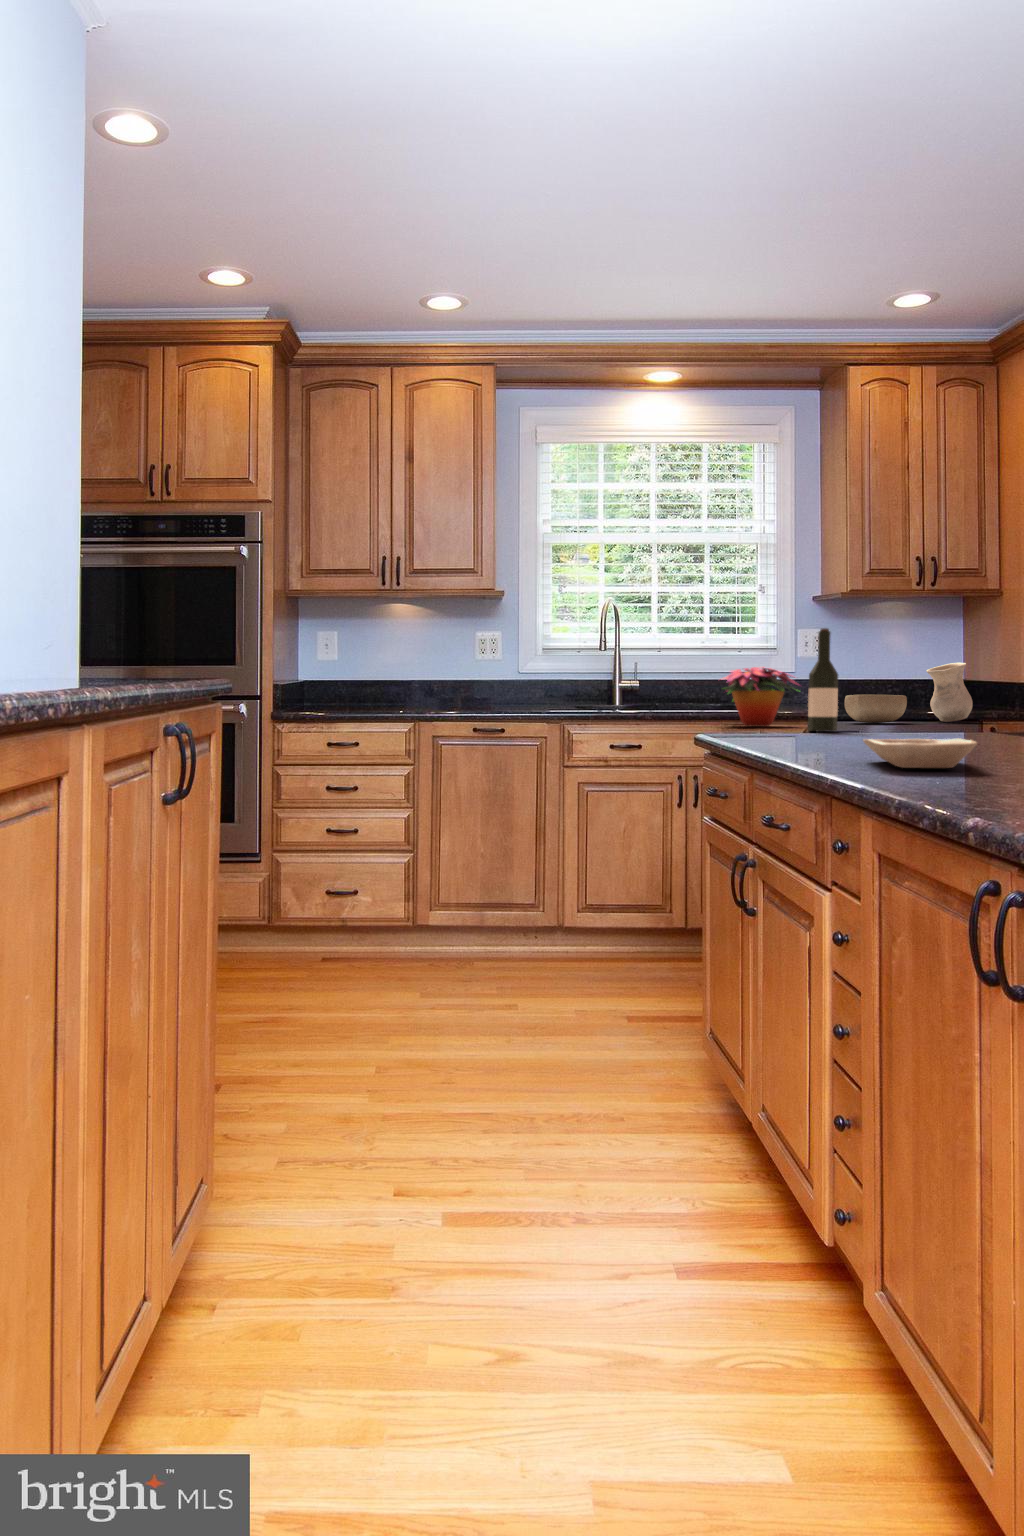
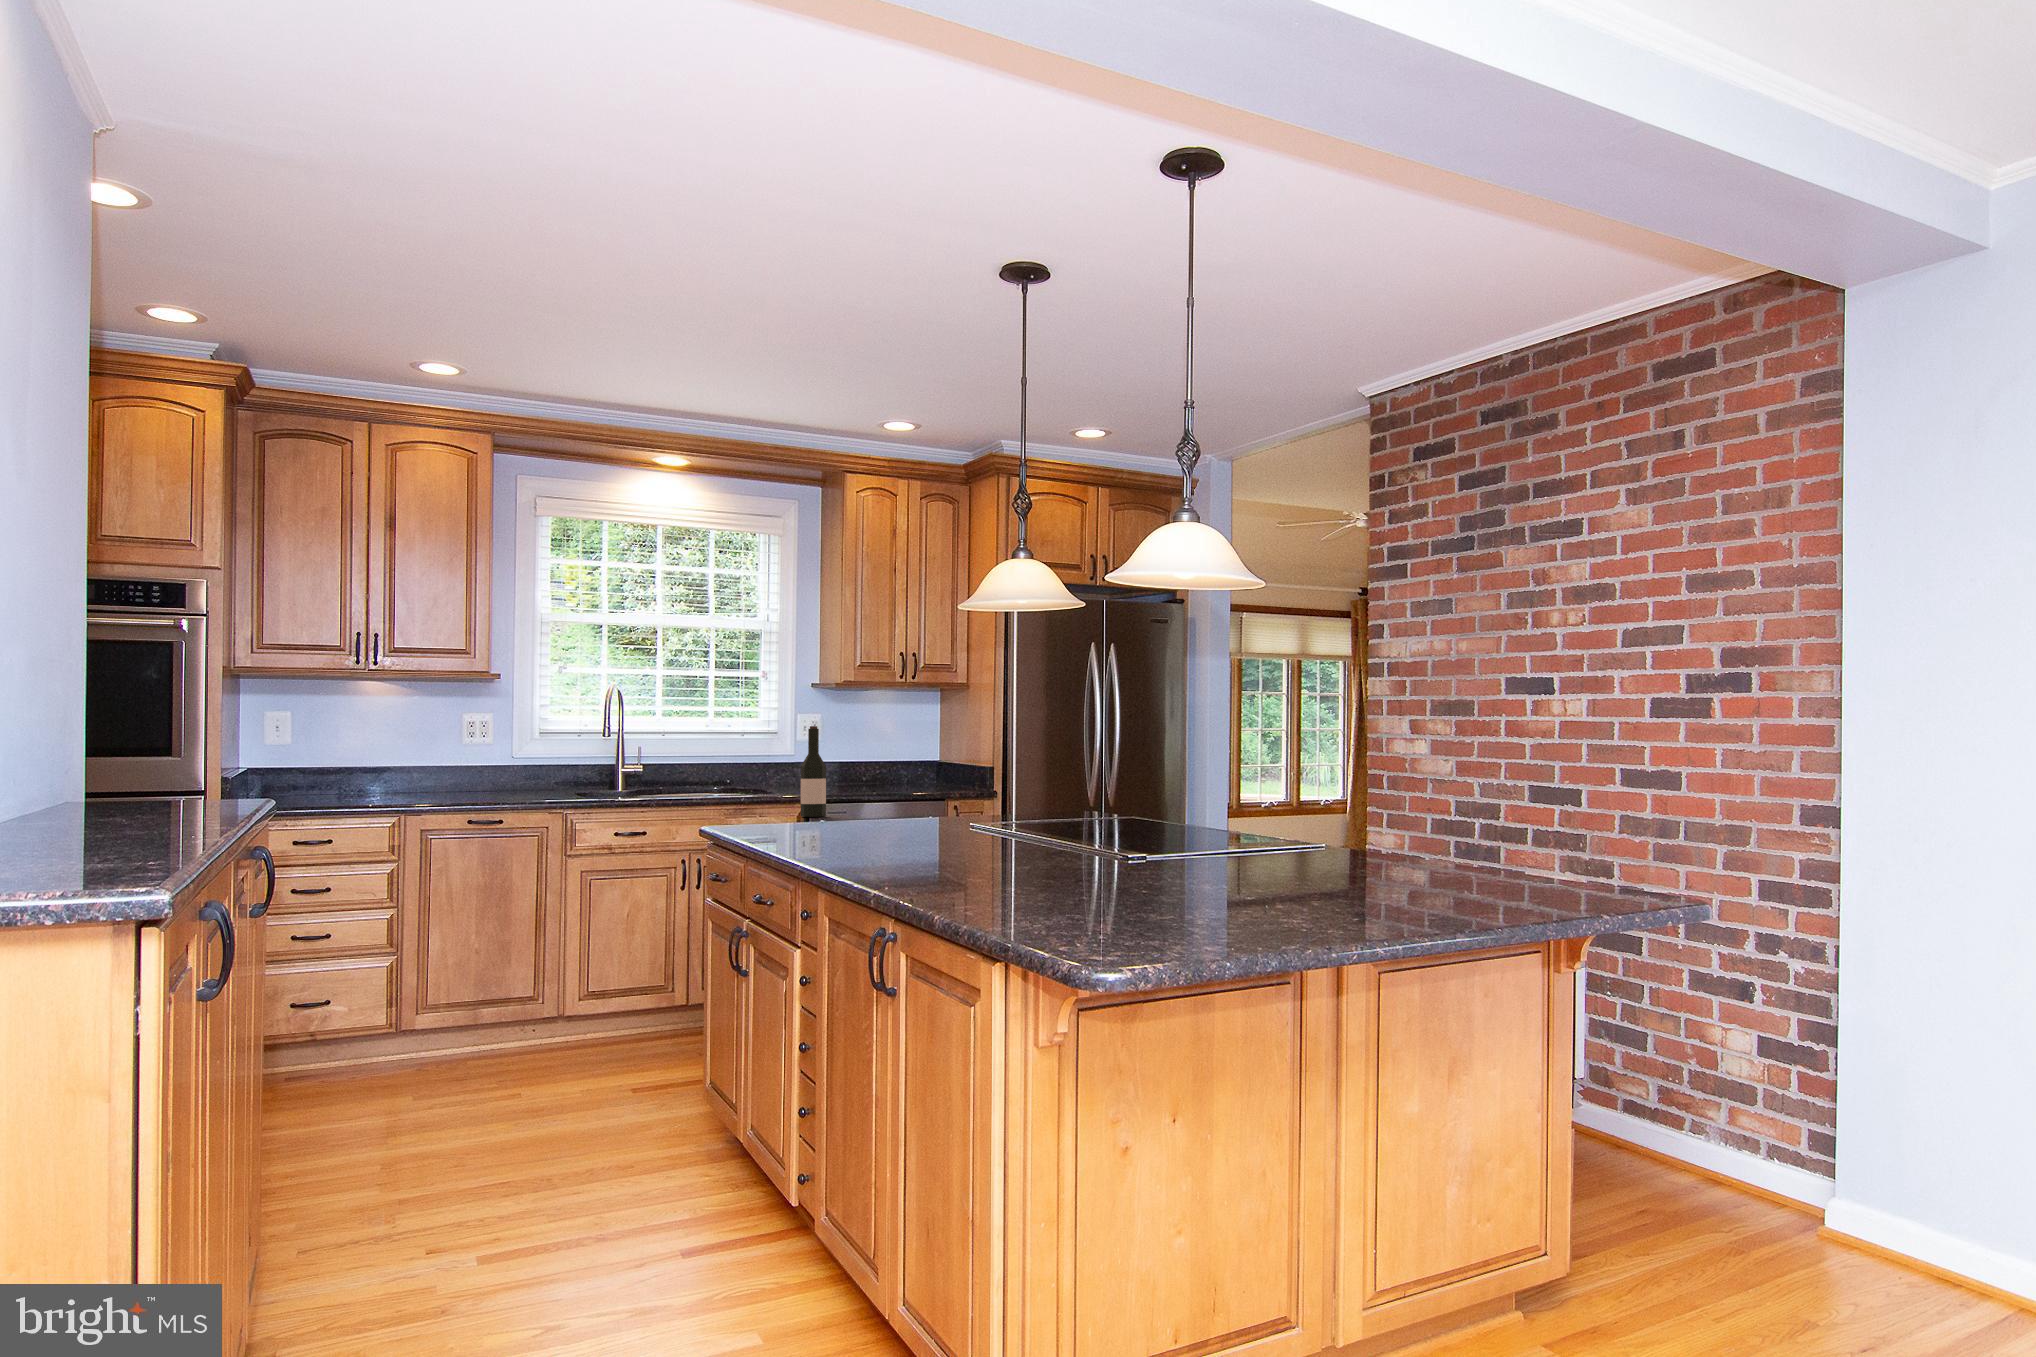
vase: present [926,663,973,722] -> none [911,747,951,801]
flower arrangement: present [721,667,799,726] -> none [718,754,802,810]
bowl: present [845,695,907,723] -> none [839,778,894,804]
tray: present [863,739,977,768] -> none [823,833,891,857]

